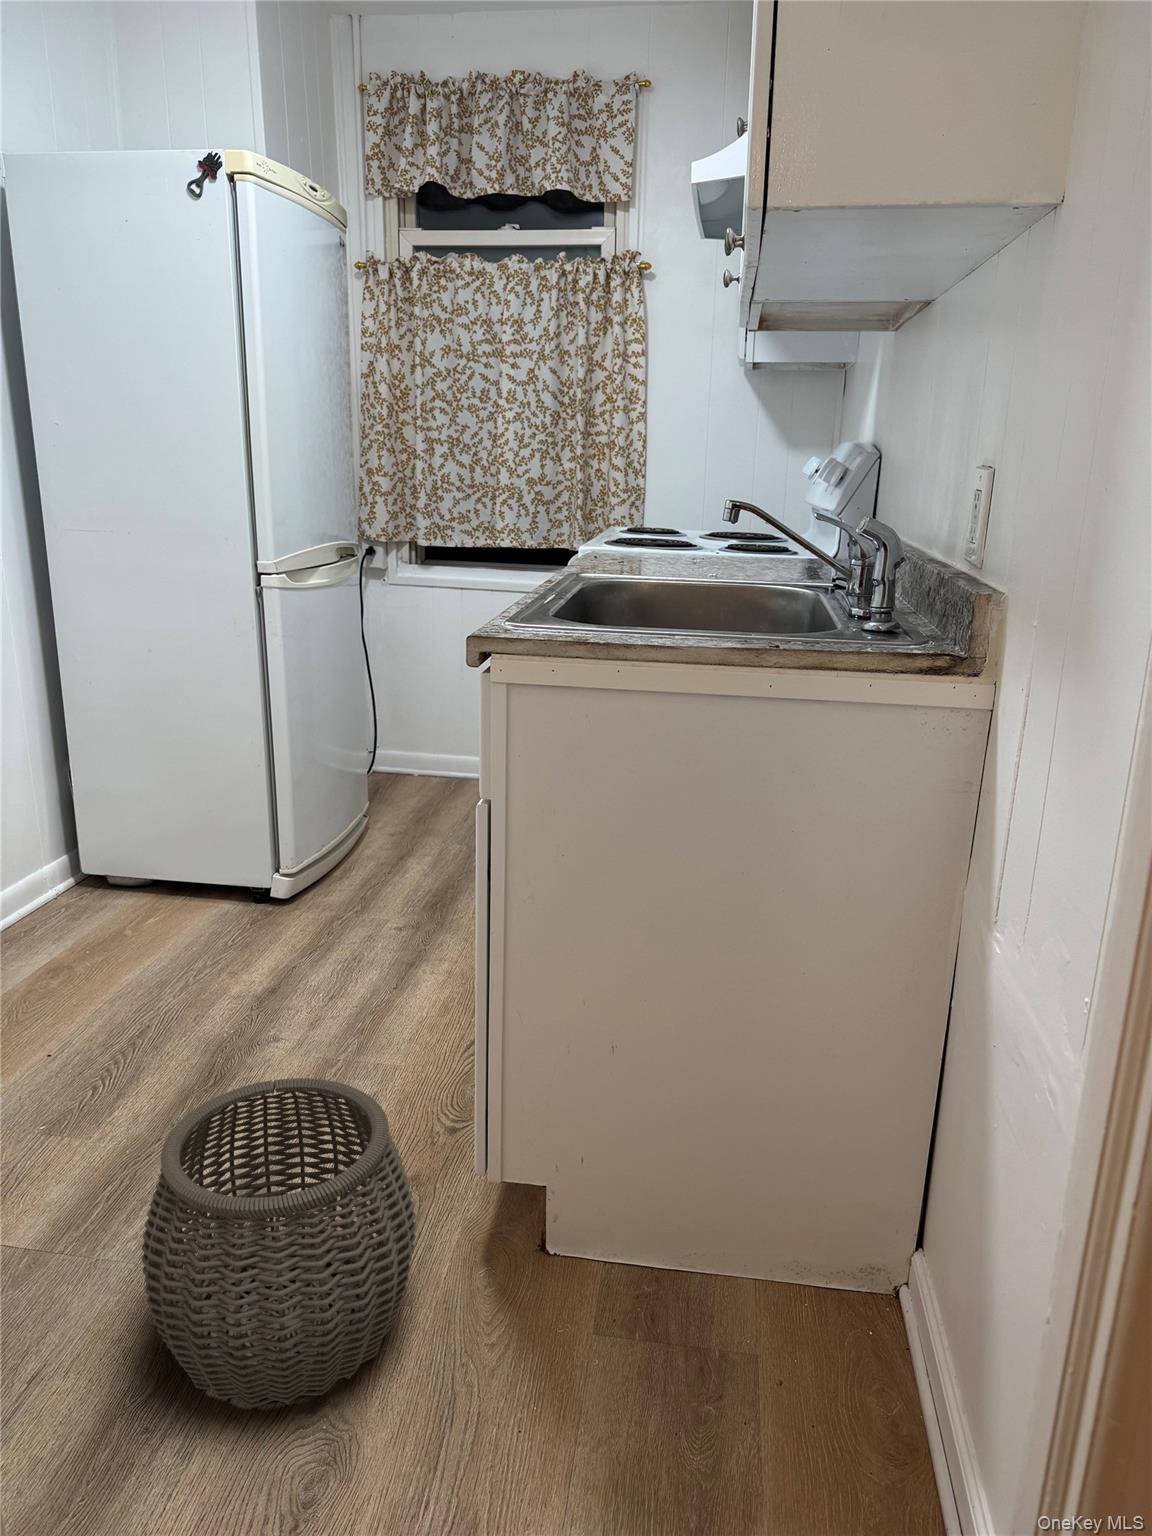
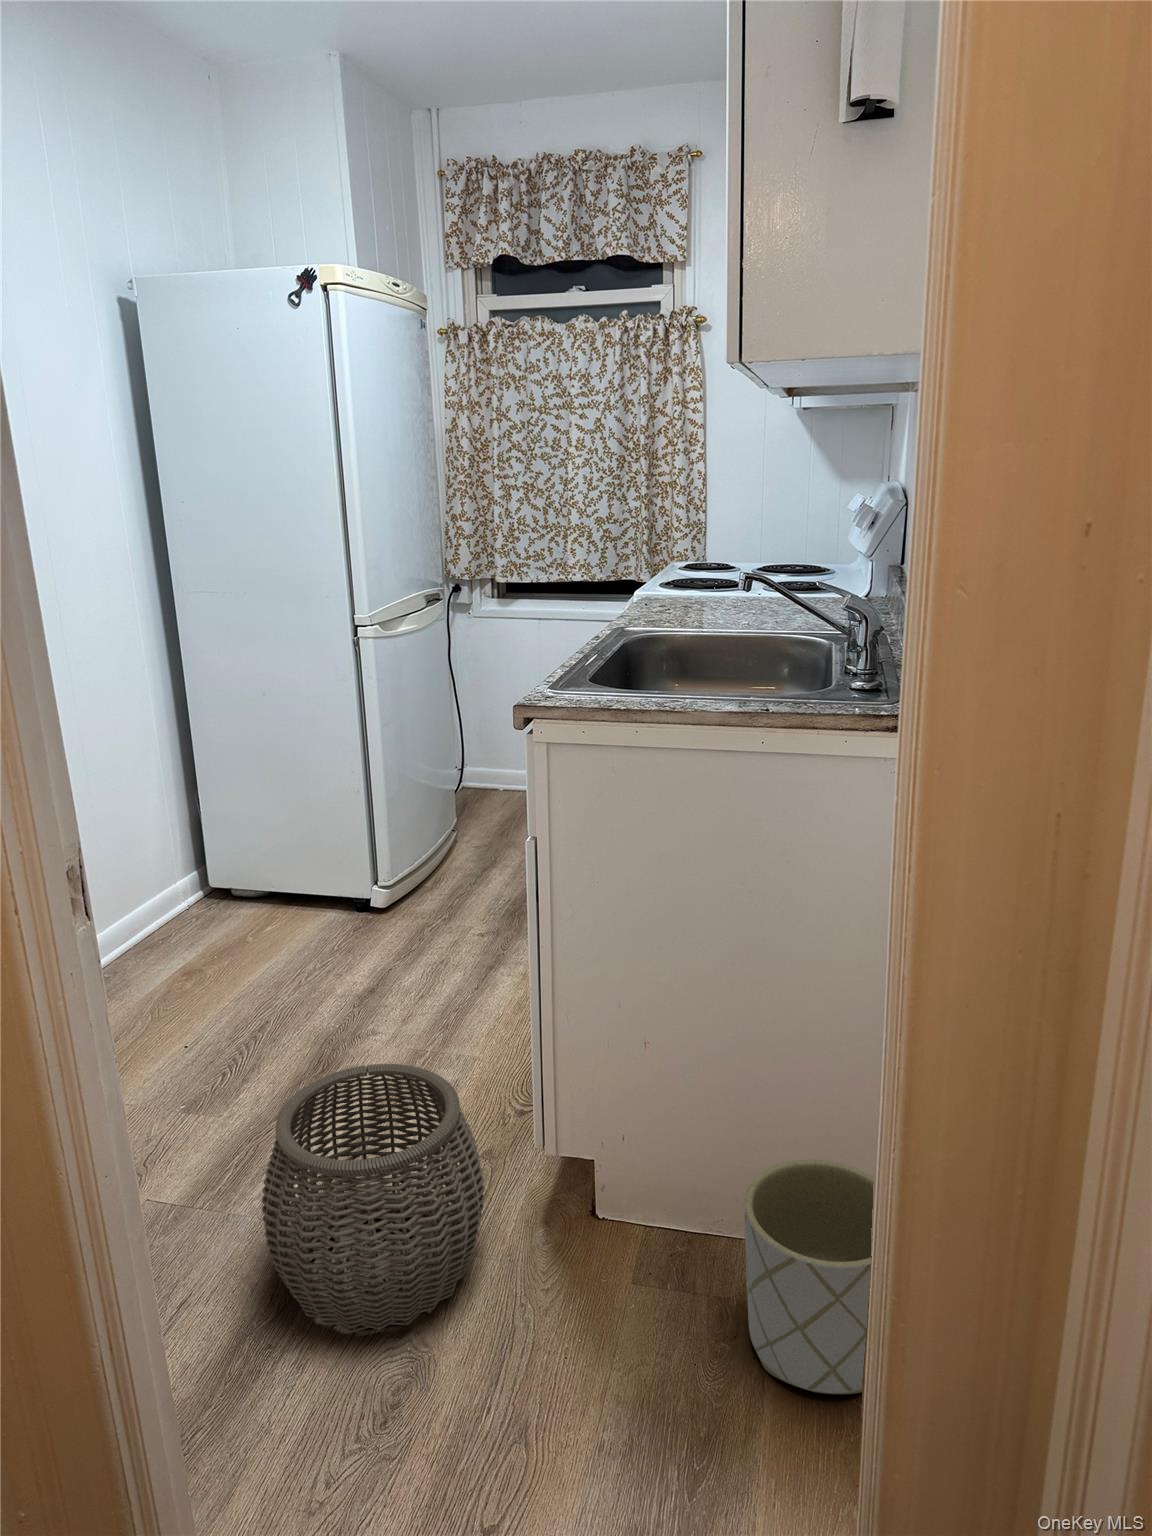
planter: none [731,1184,923,1462] -> present [744,1159,874,1394]

